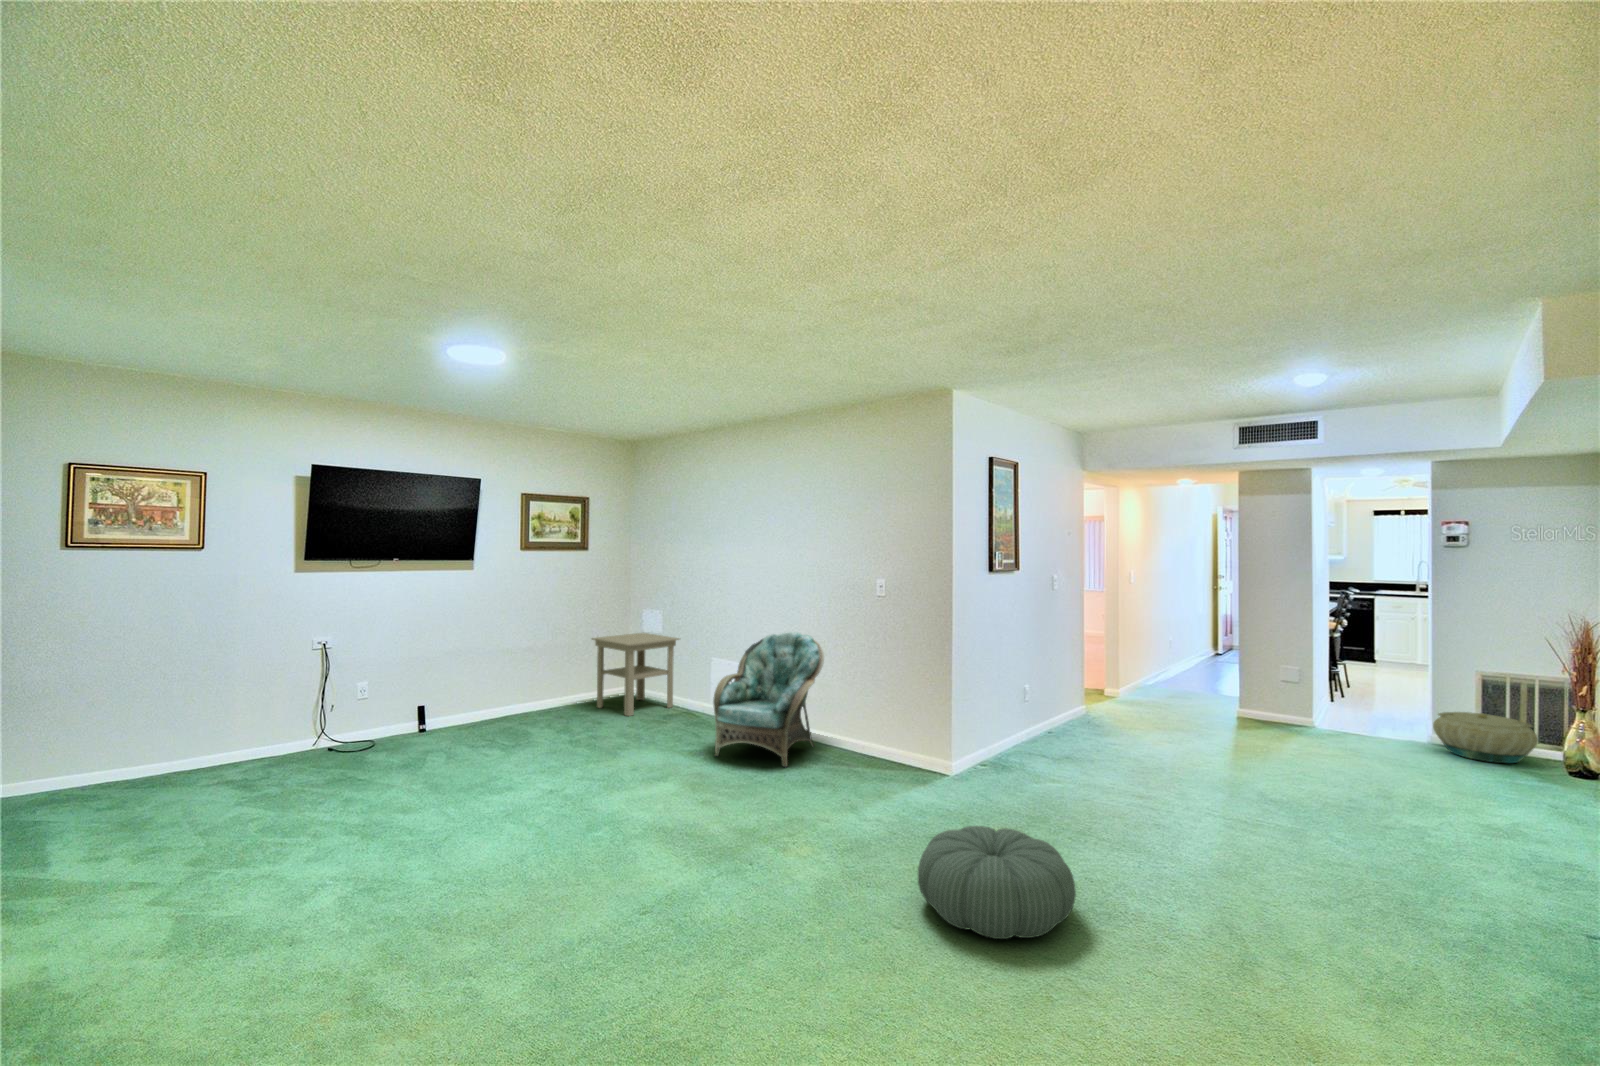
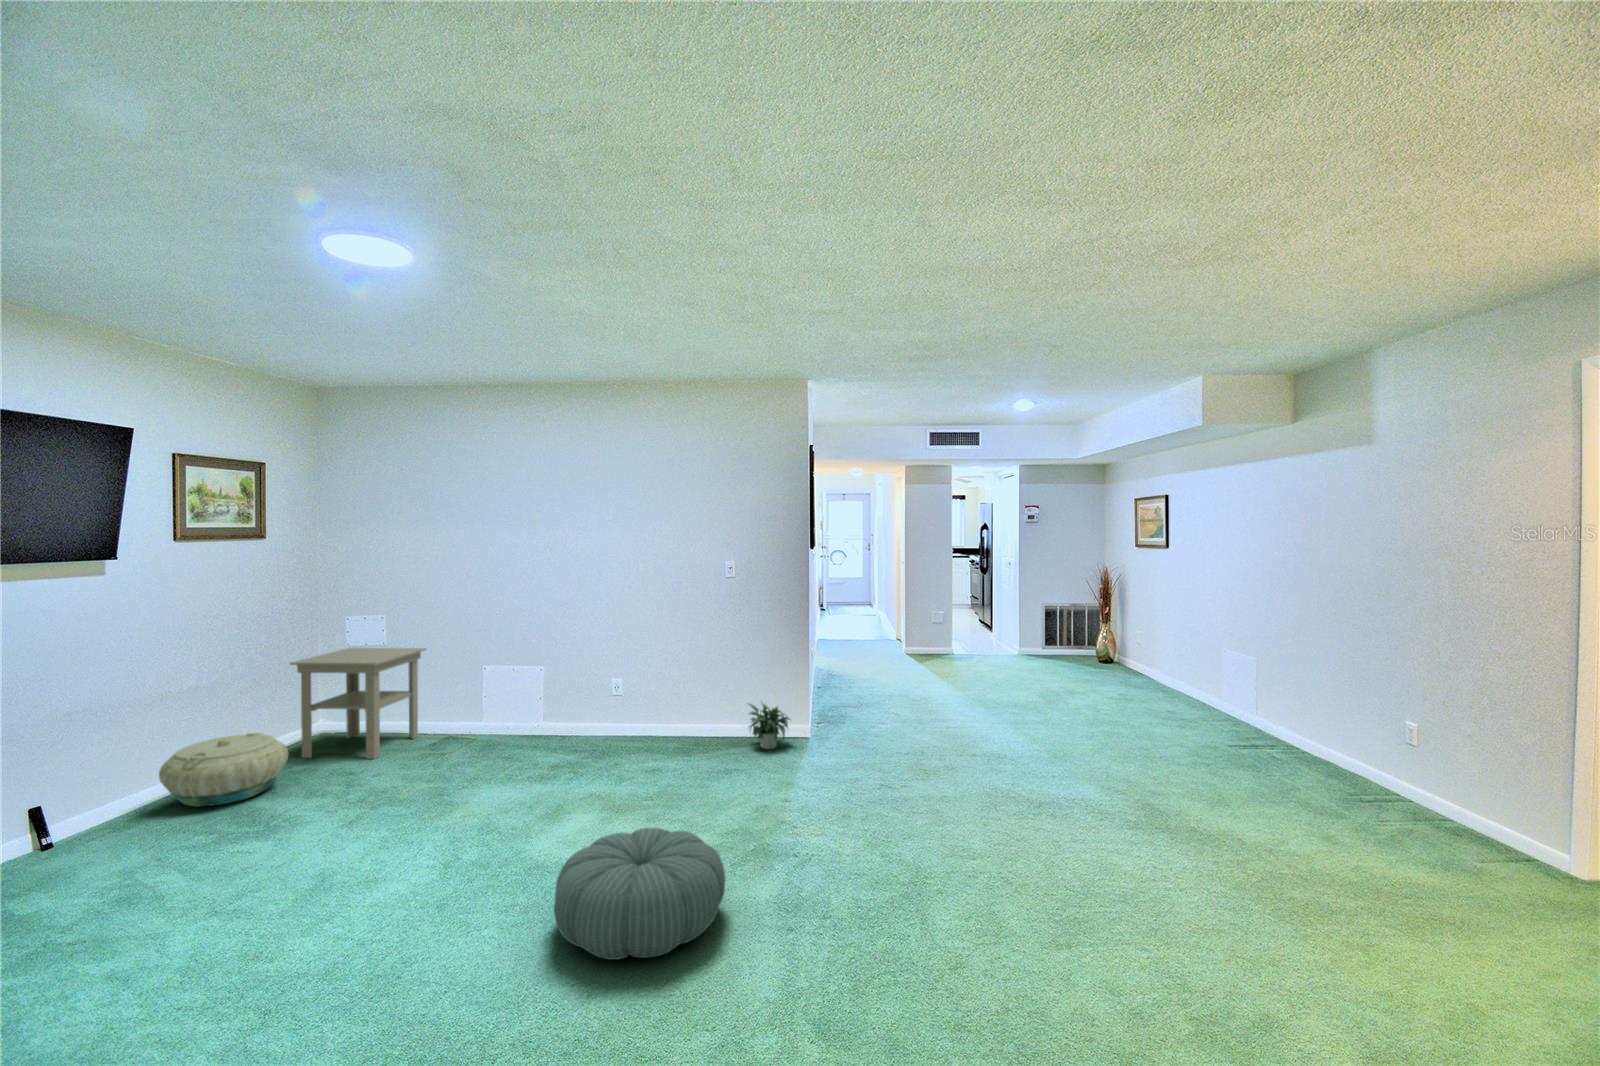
armchair: present [713,632,824,767] -> none [568,622,681,775]
basket: present [1433,712,1538,763] -> present [159,733,288,806]
potted plant: none [869,723,915,773] -> present [749,704,790,749]
pouf: present [918,826,1076,939] -> present [554,827,725,960]

